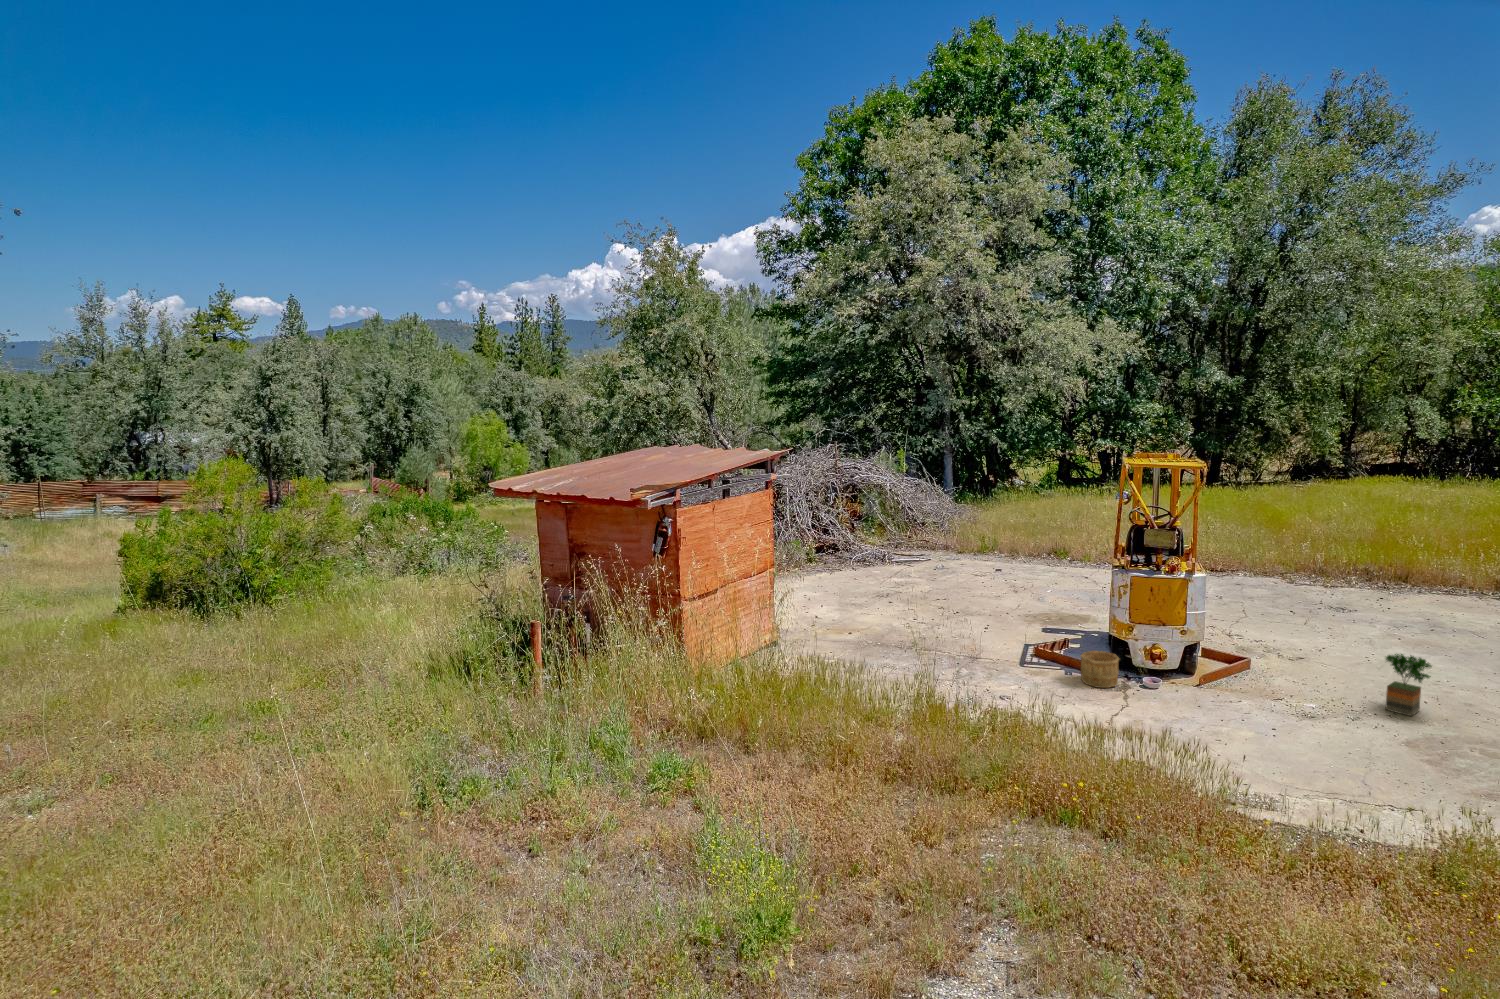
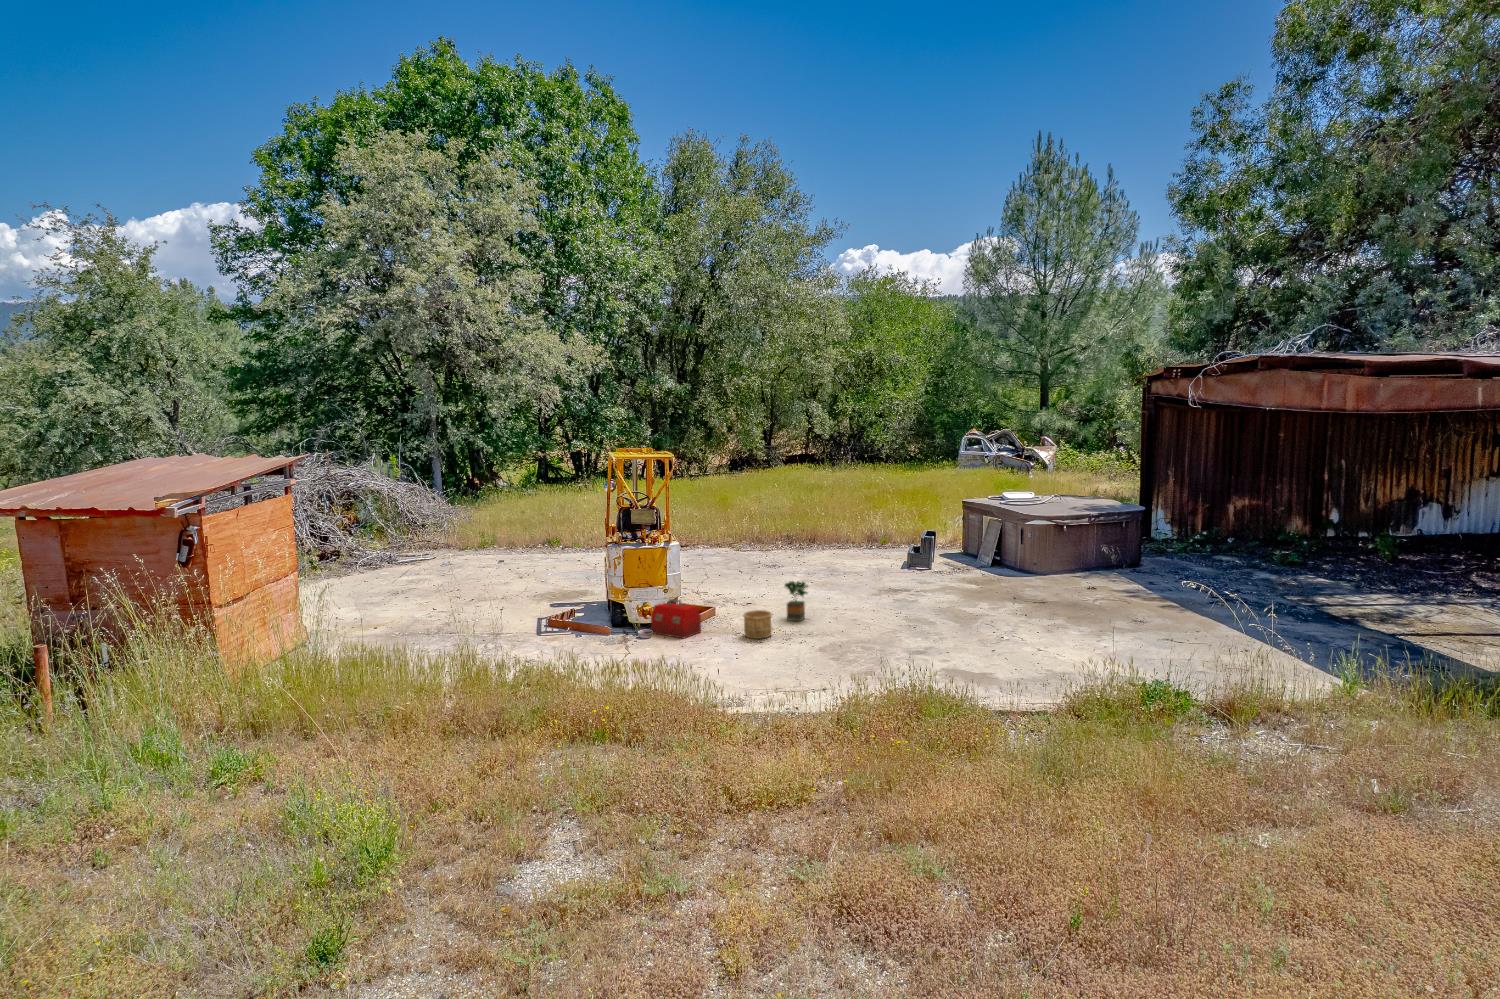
toolbox: none [1162,650,1238,708] -> present [651,599,701,639]
wooden bucket: present [1080,651,1119,688] -> present [744,610,772,639]

